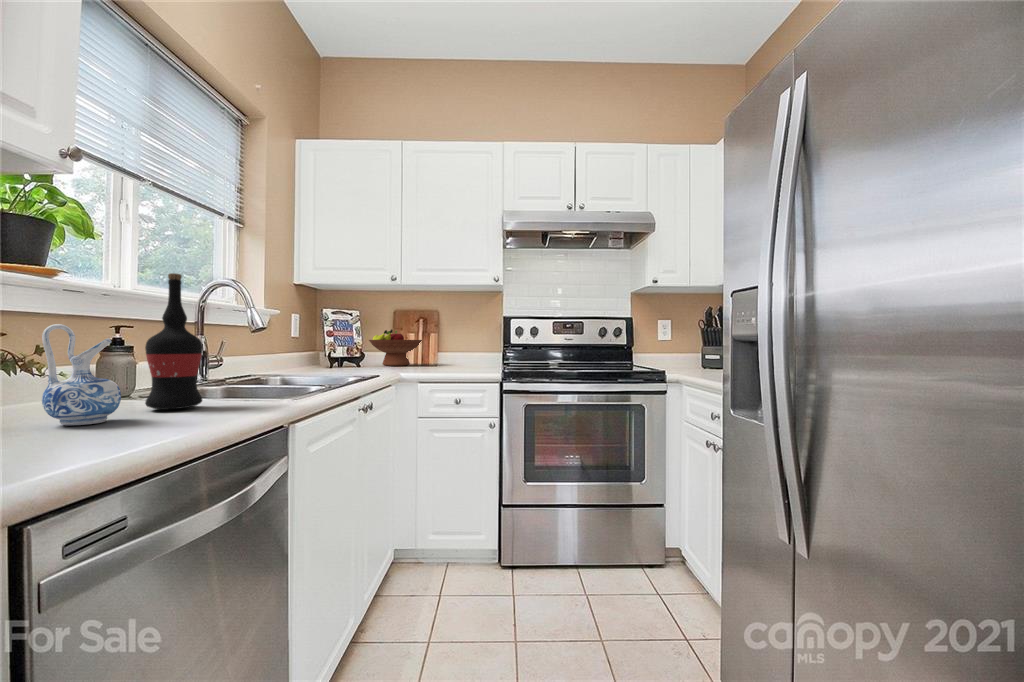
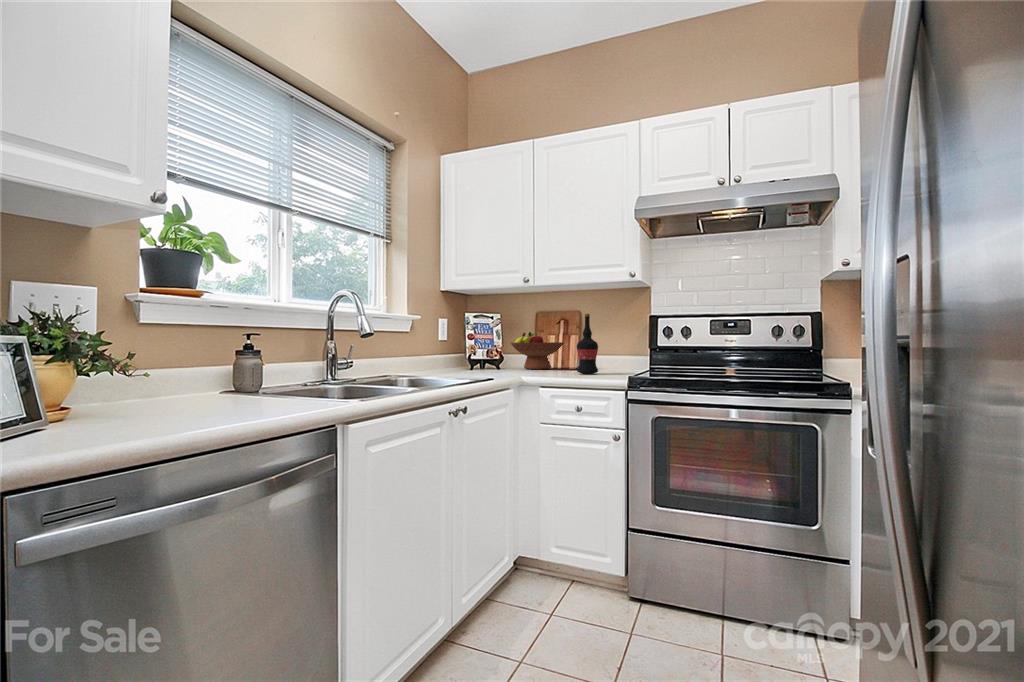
wine bottle: present [145,273,203,409] -> present [577,314,598,374]
ceramic pitcher: present [42,324,121,425] -> none [149,335,206,415]

